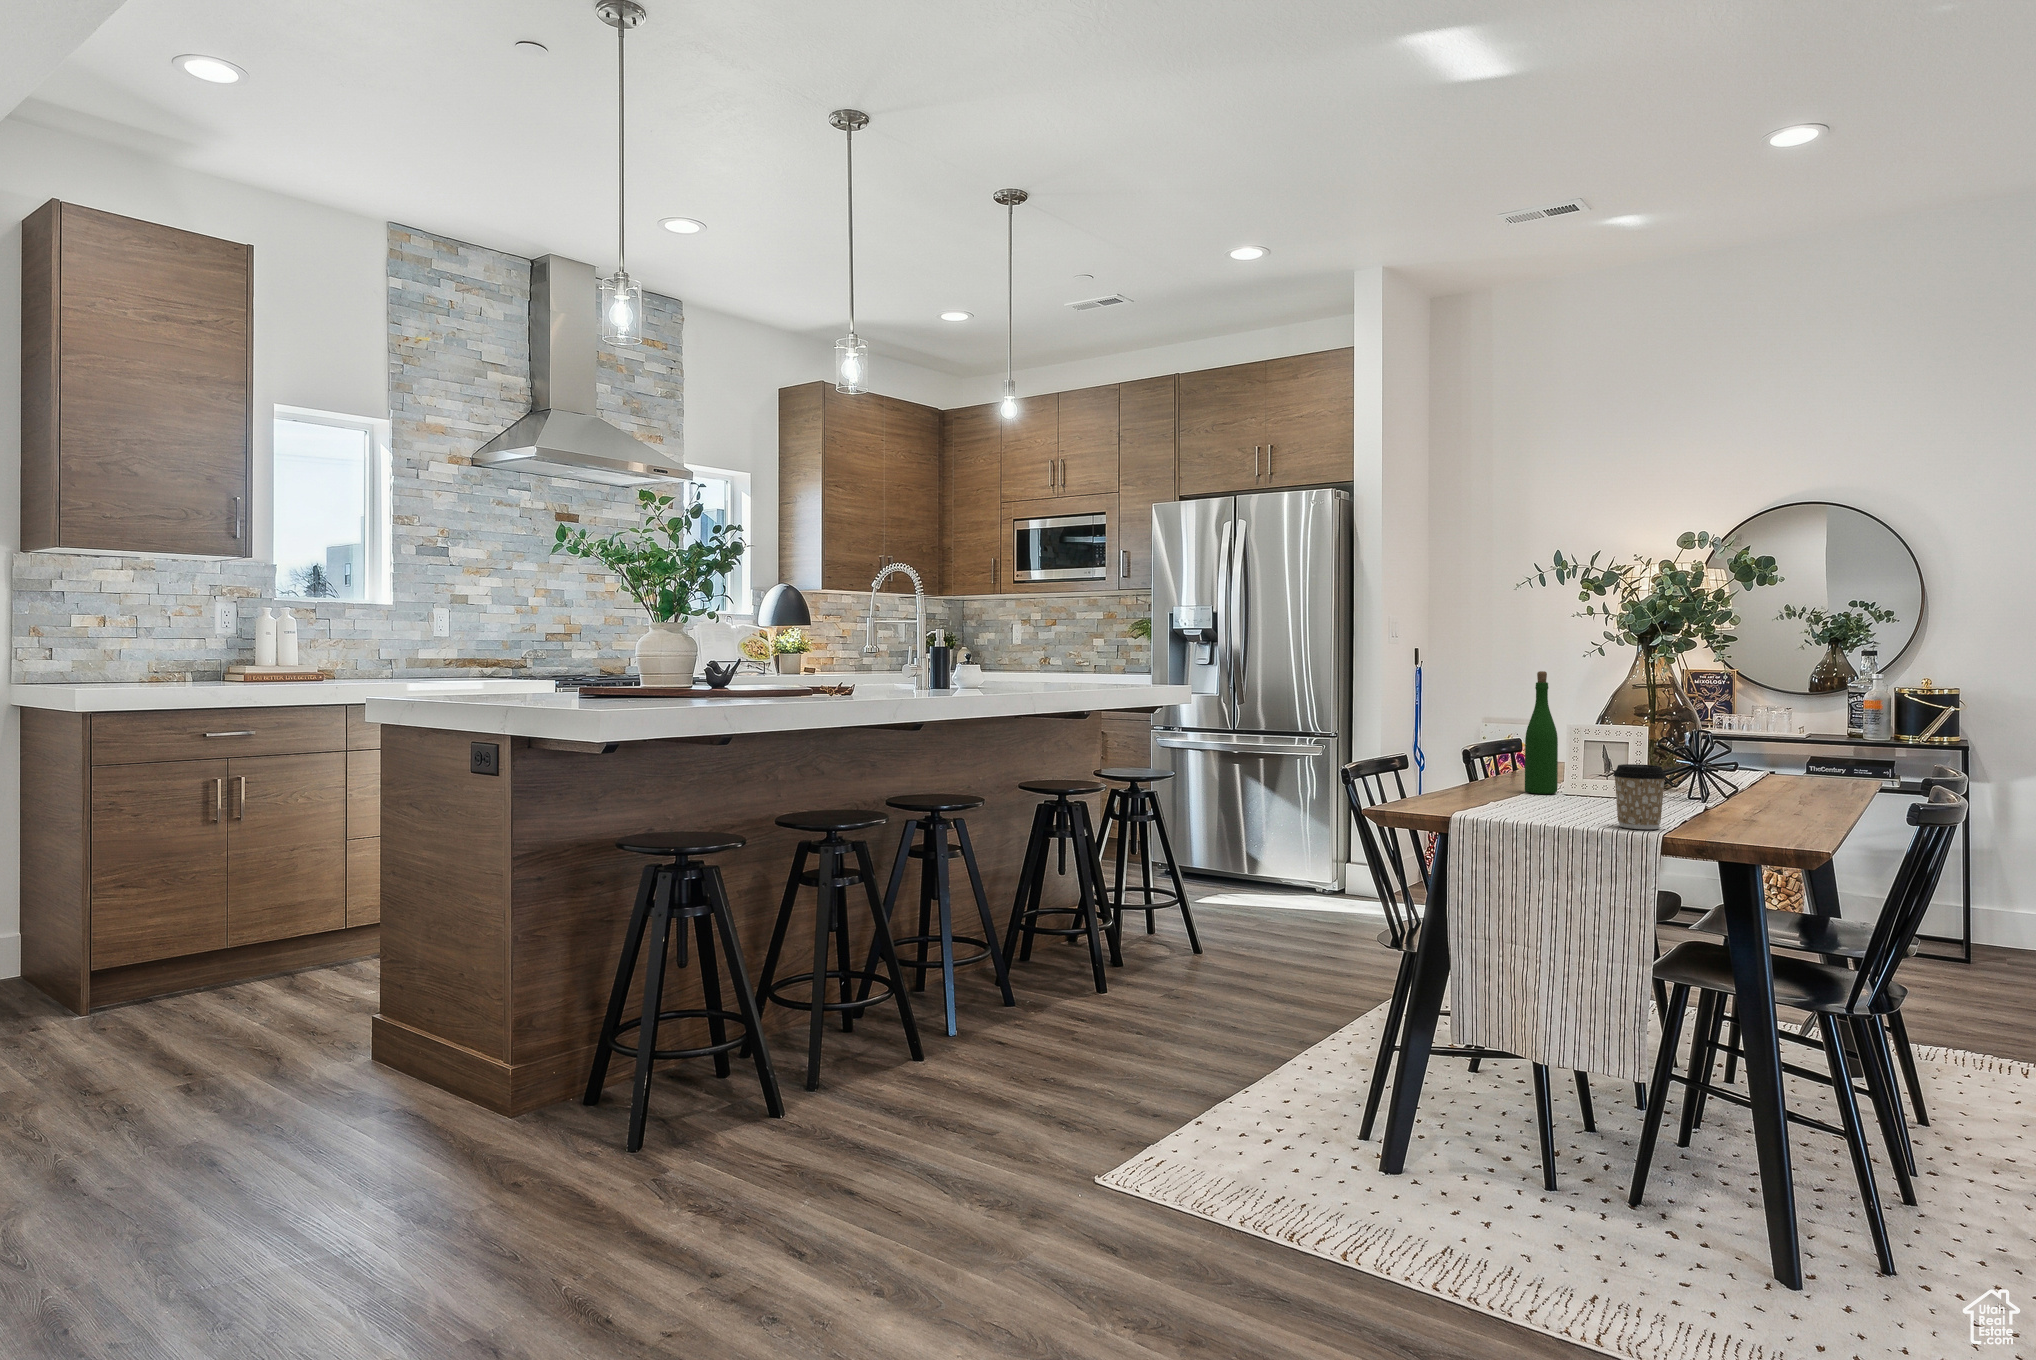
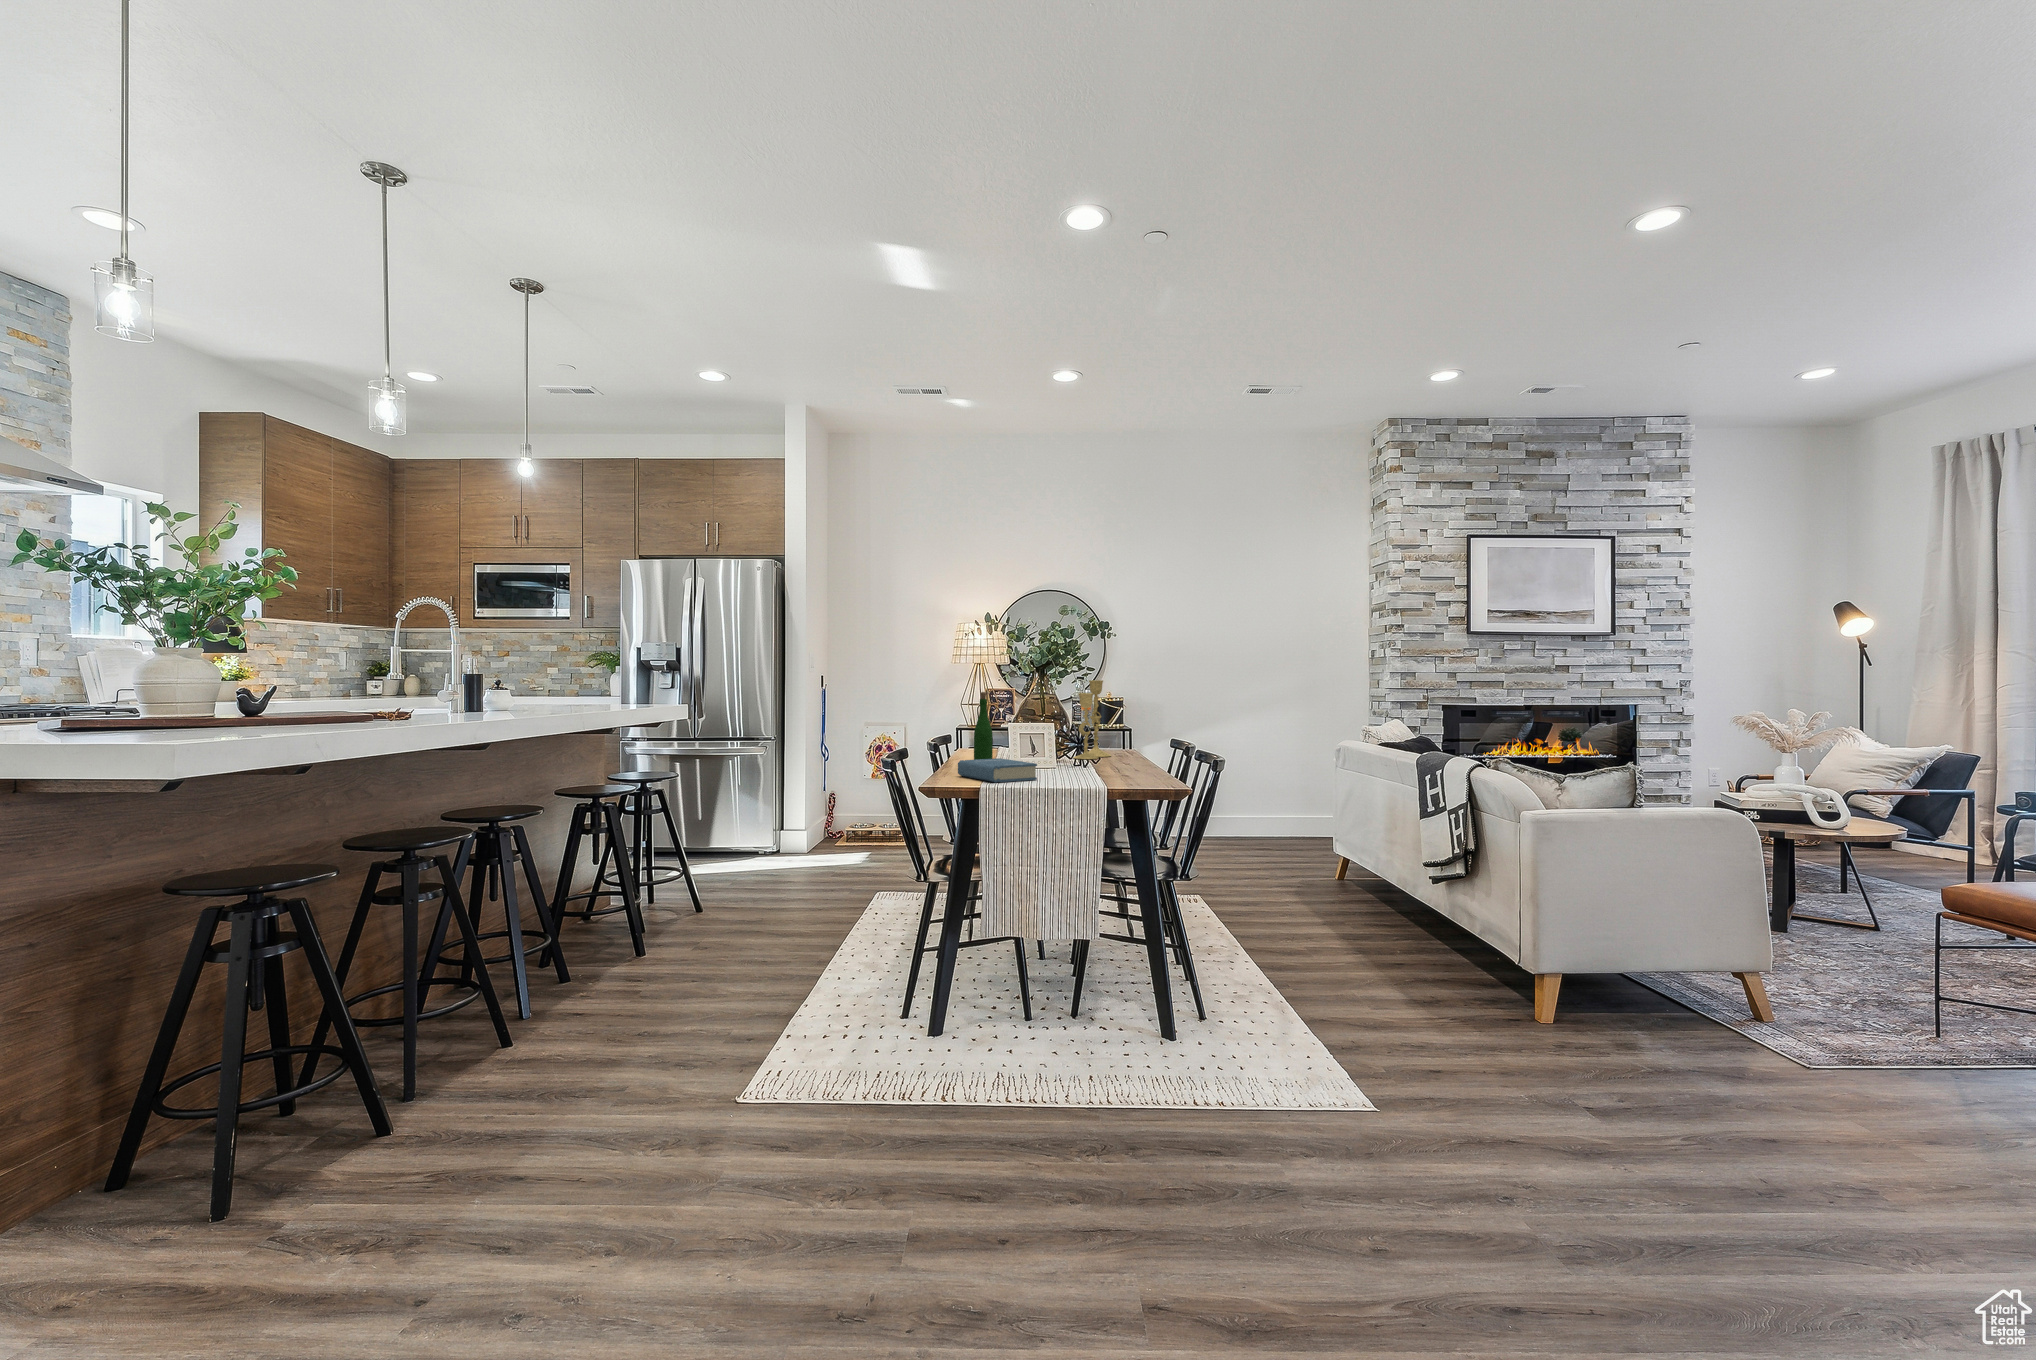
candlestick: none [1748,653,1837,790] -> present [1073,680,1111,759]
coffee cup: present [1613,764,1666,829] -> none [1059,748,1088,787]
hardback book: none [1477,776,1595,814] -> present [958,758,1037,783]

